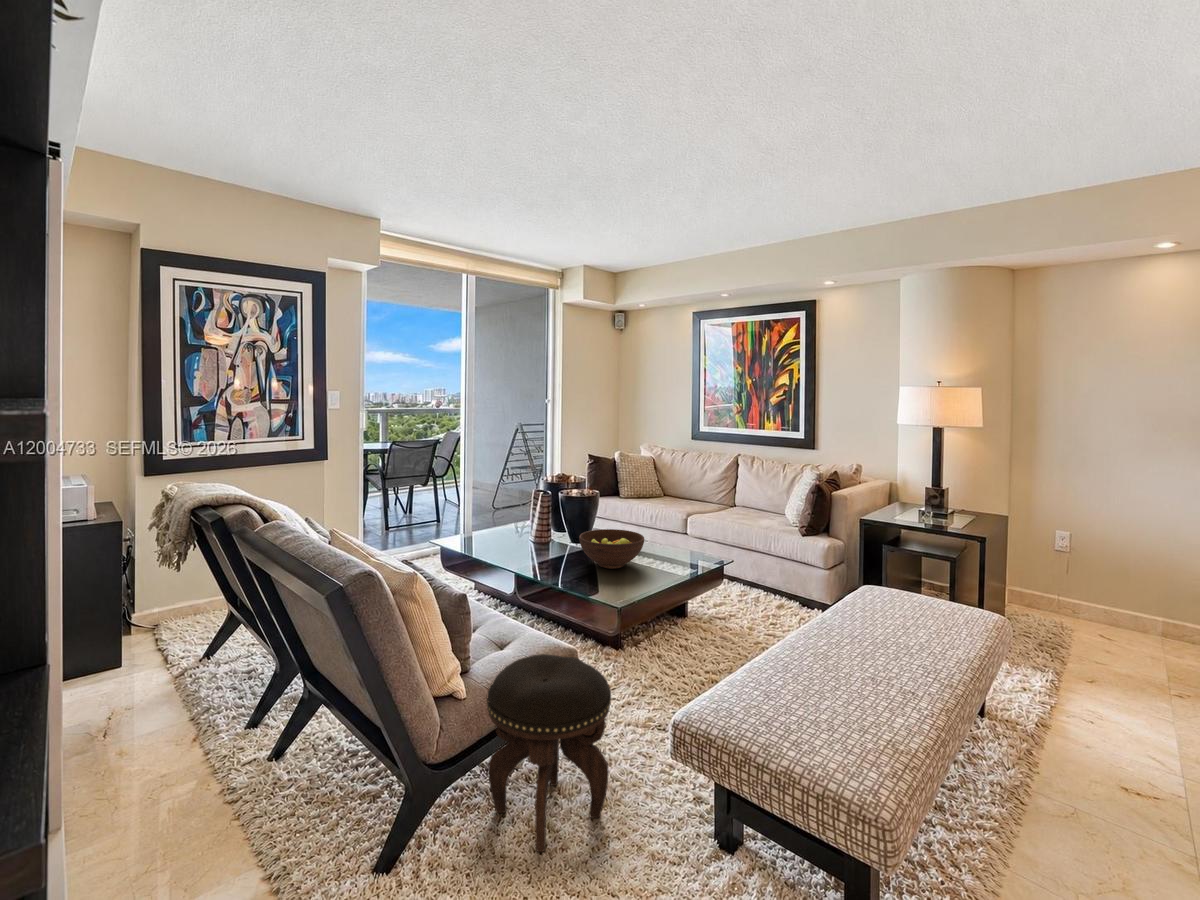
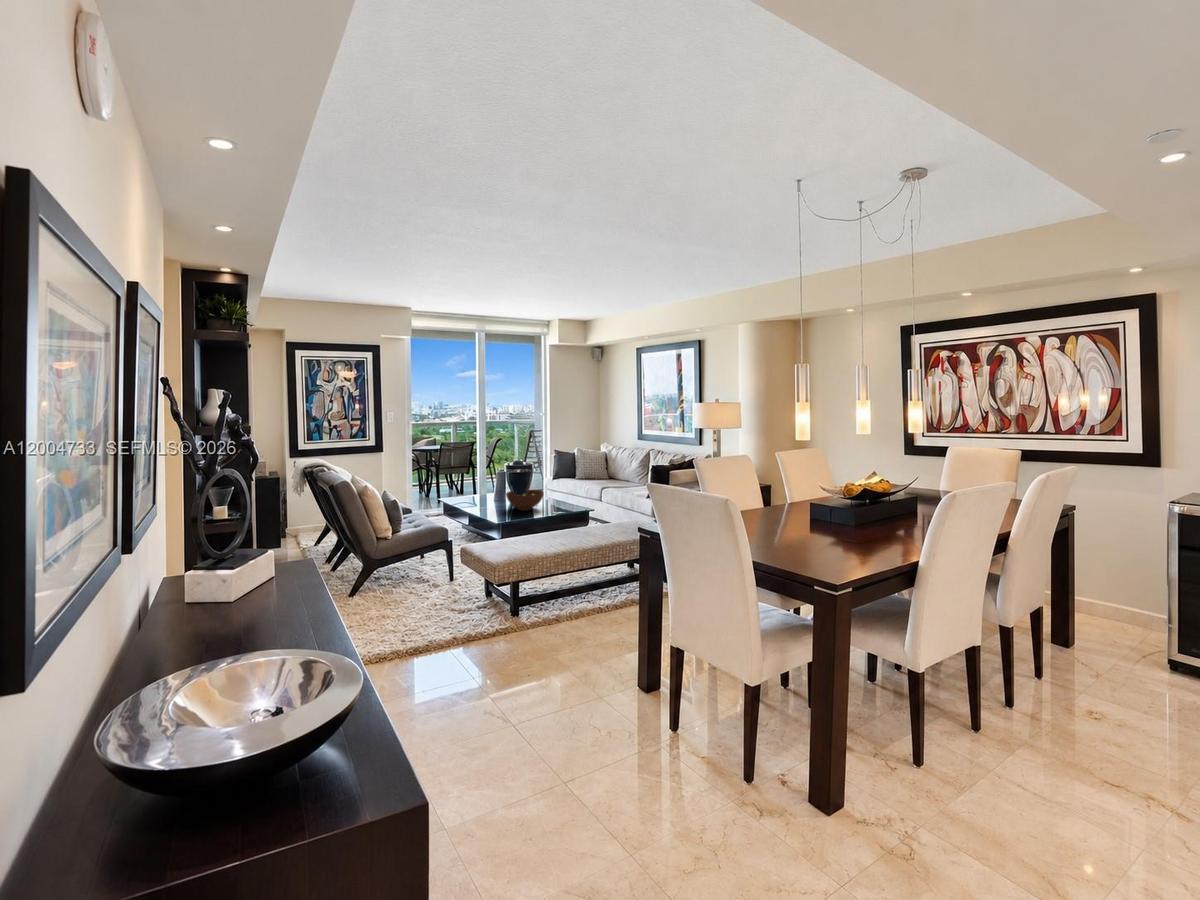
footstool: present [487,654,611,852] -> none [404,529,458,600]

